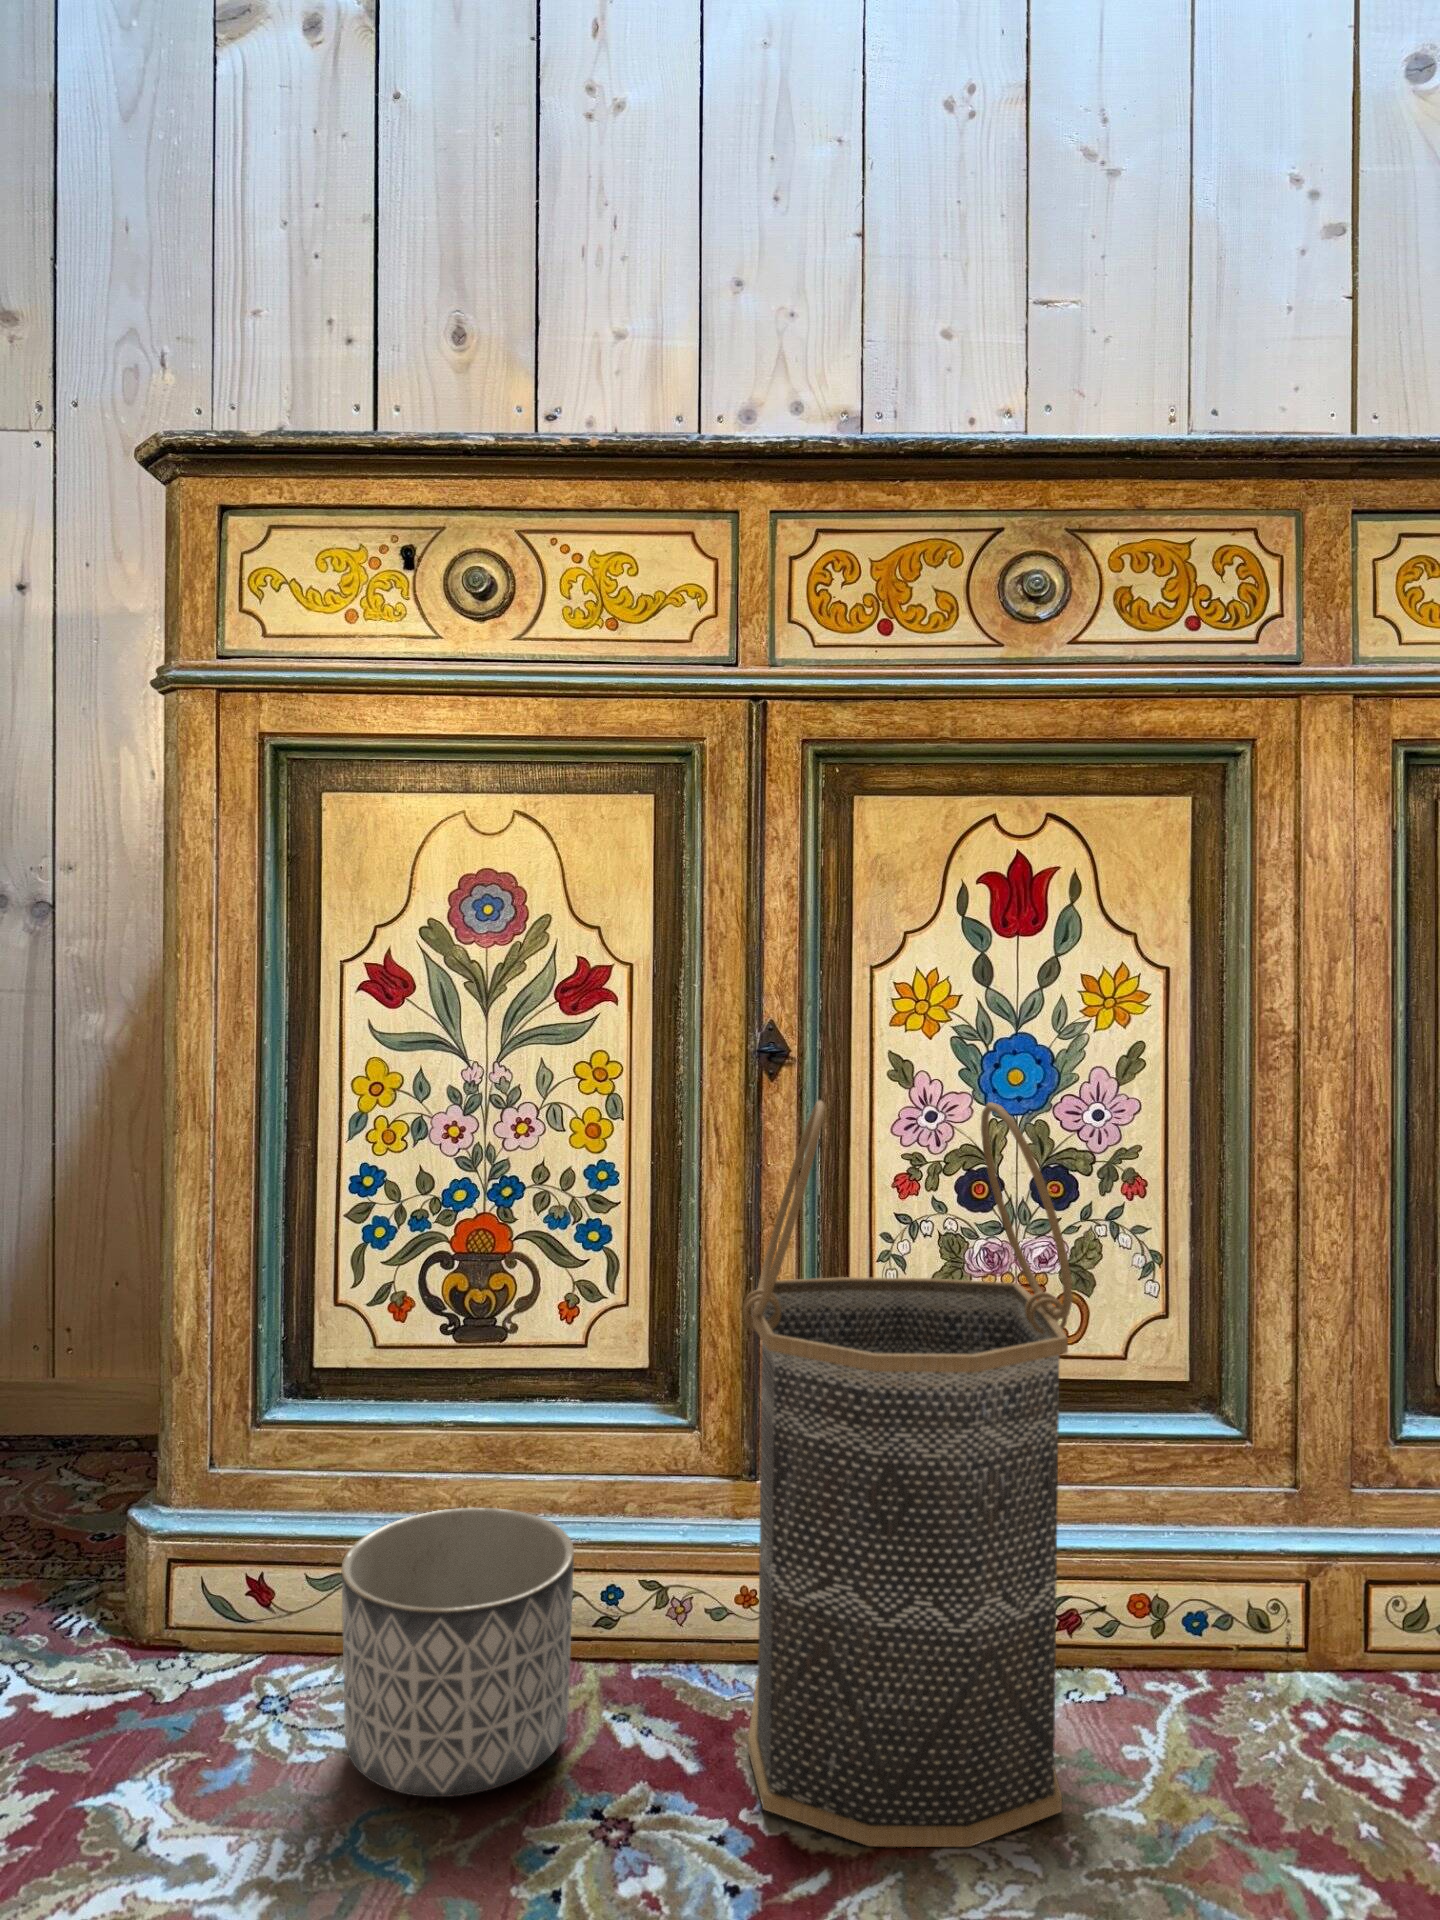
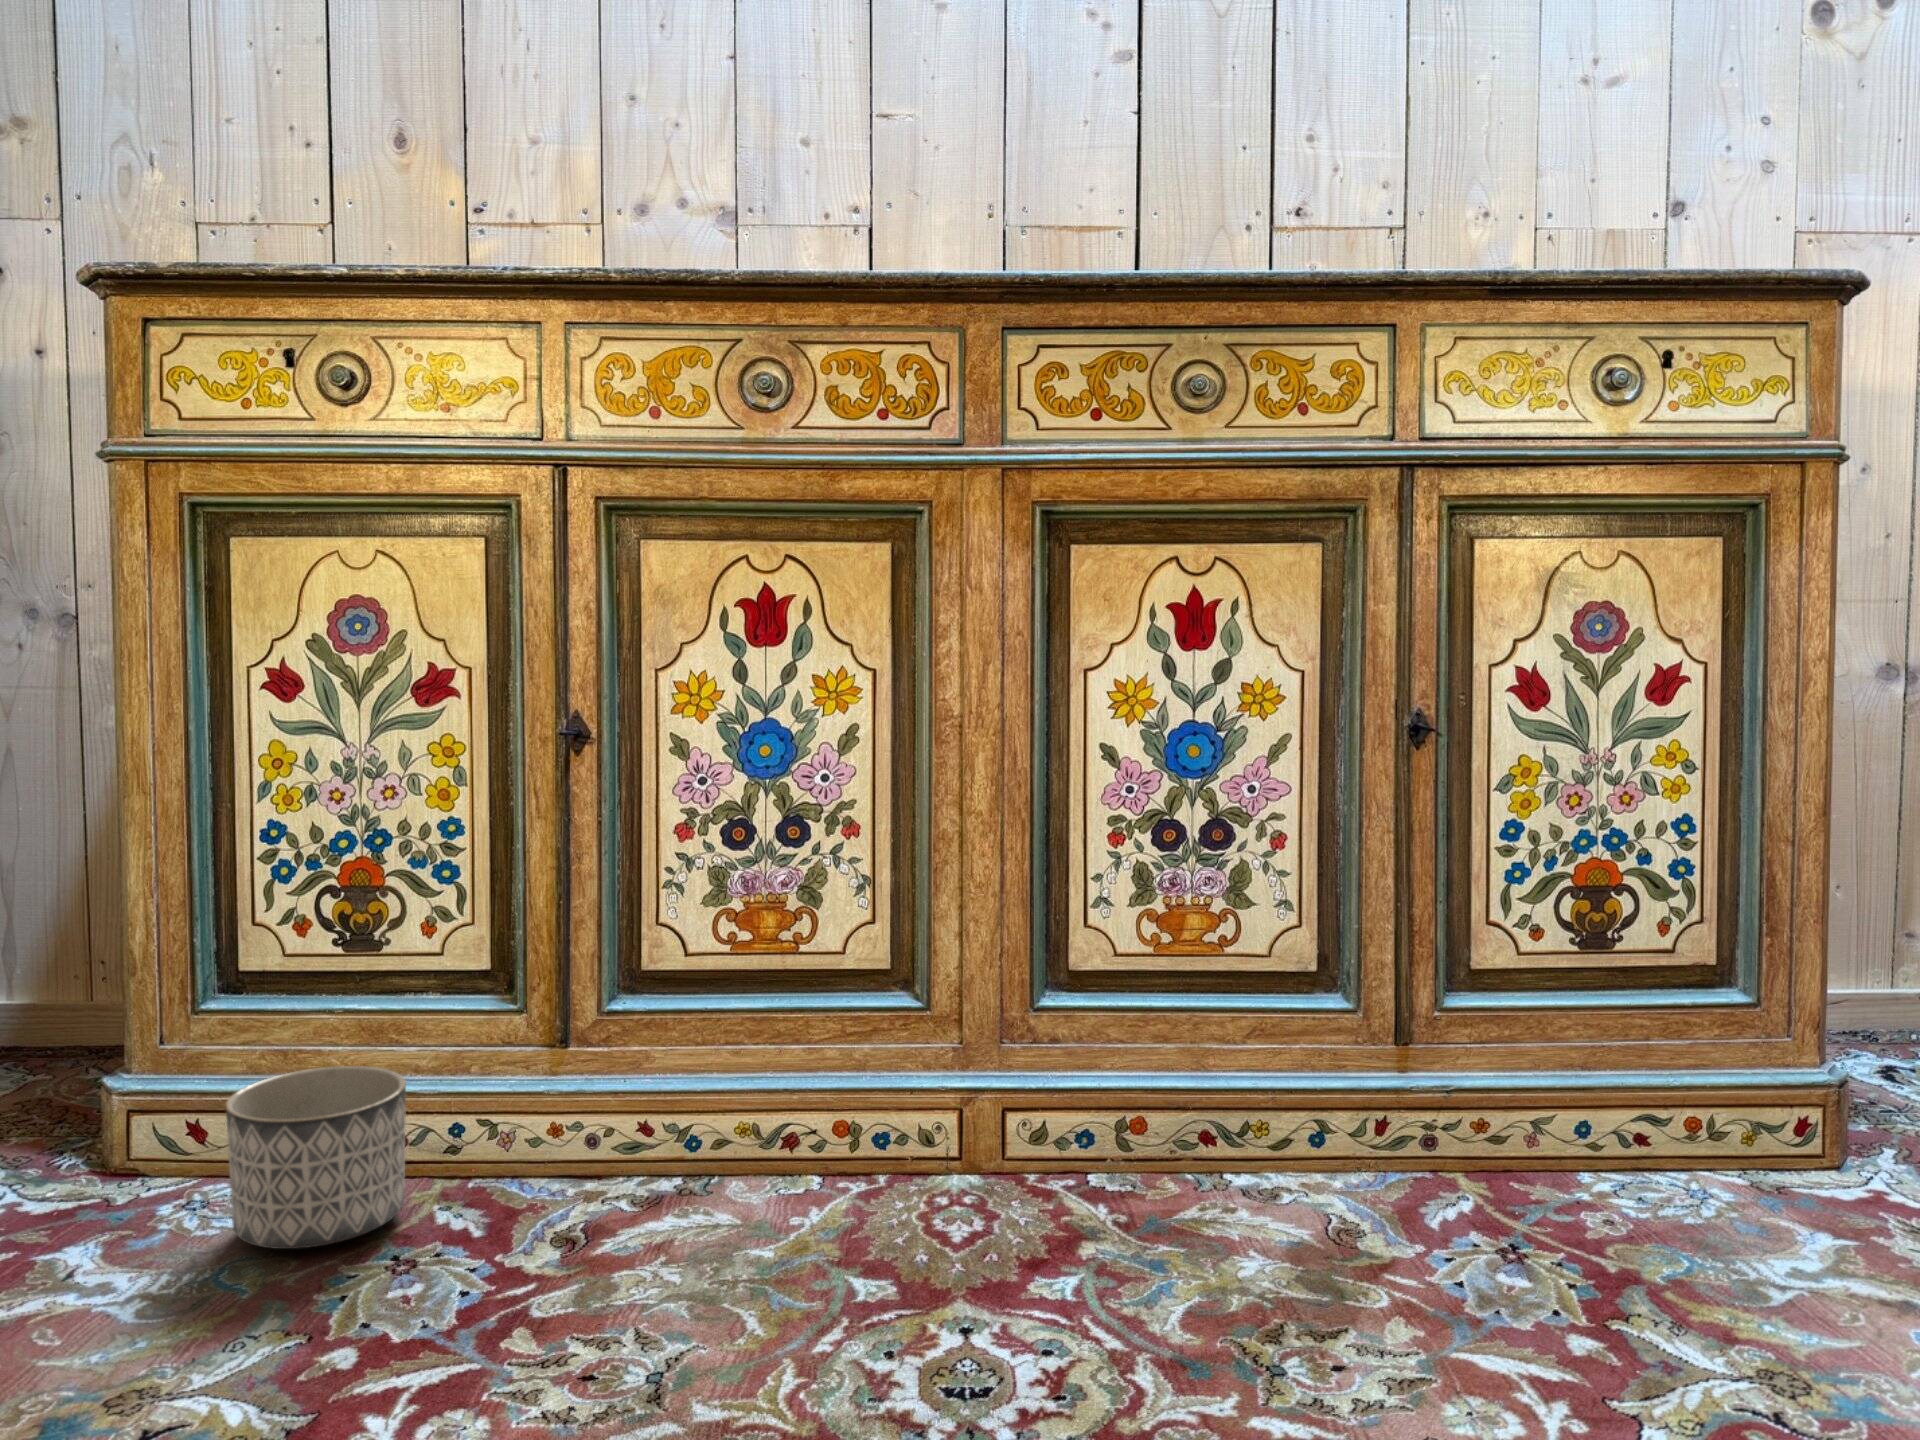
basket: present [743,1101,1073,1847] -> none [514,767,752,1270]

